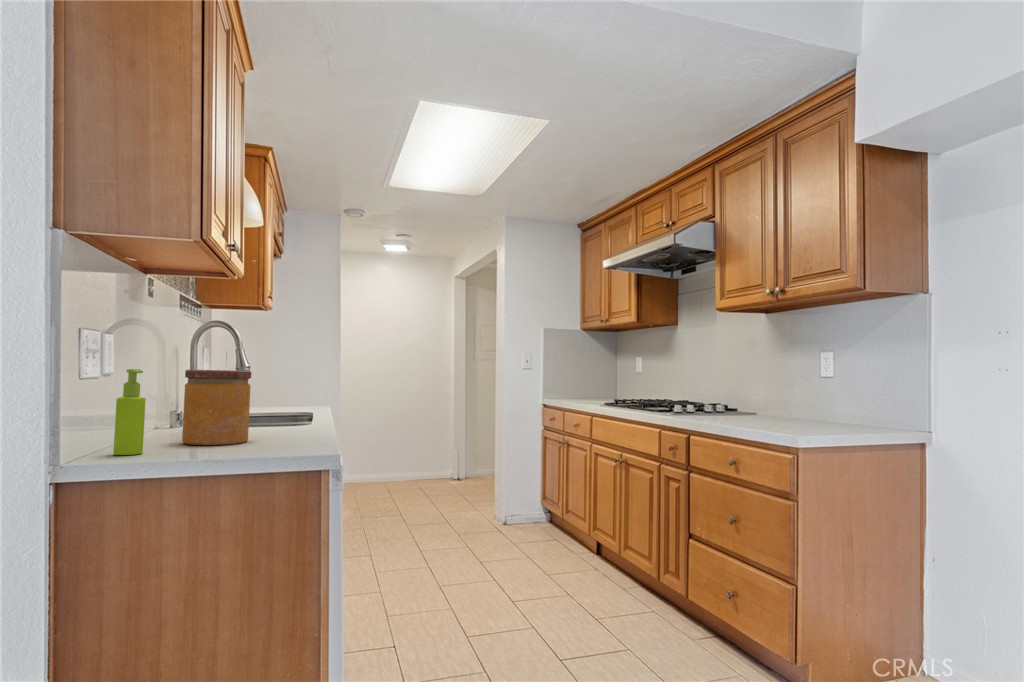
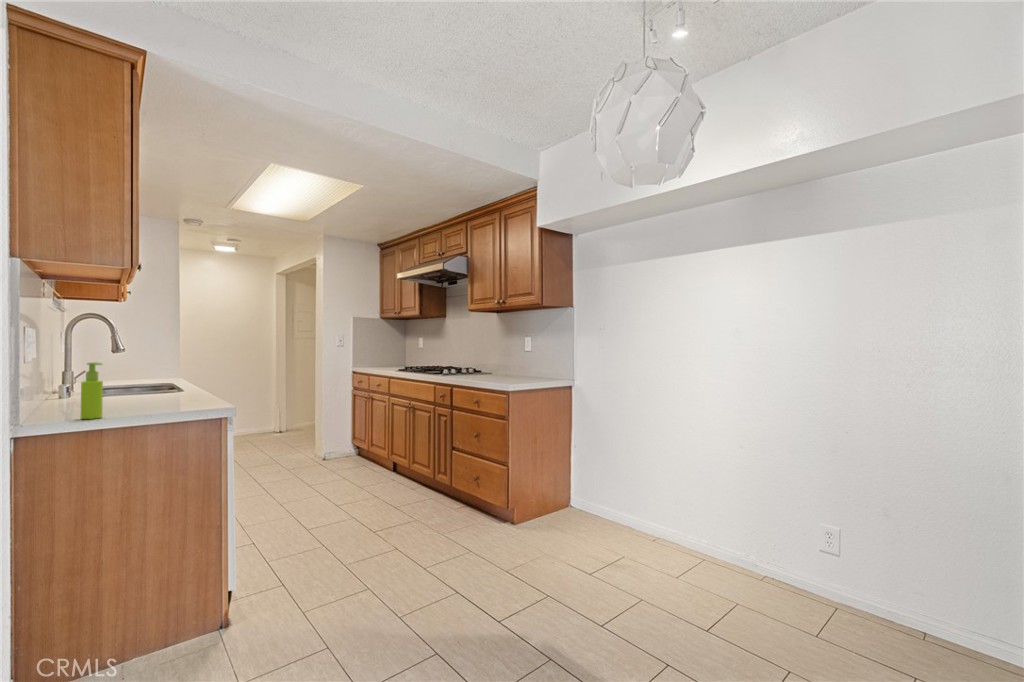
jar: present [182,370,251,445] -> none [117,360,168,411]

